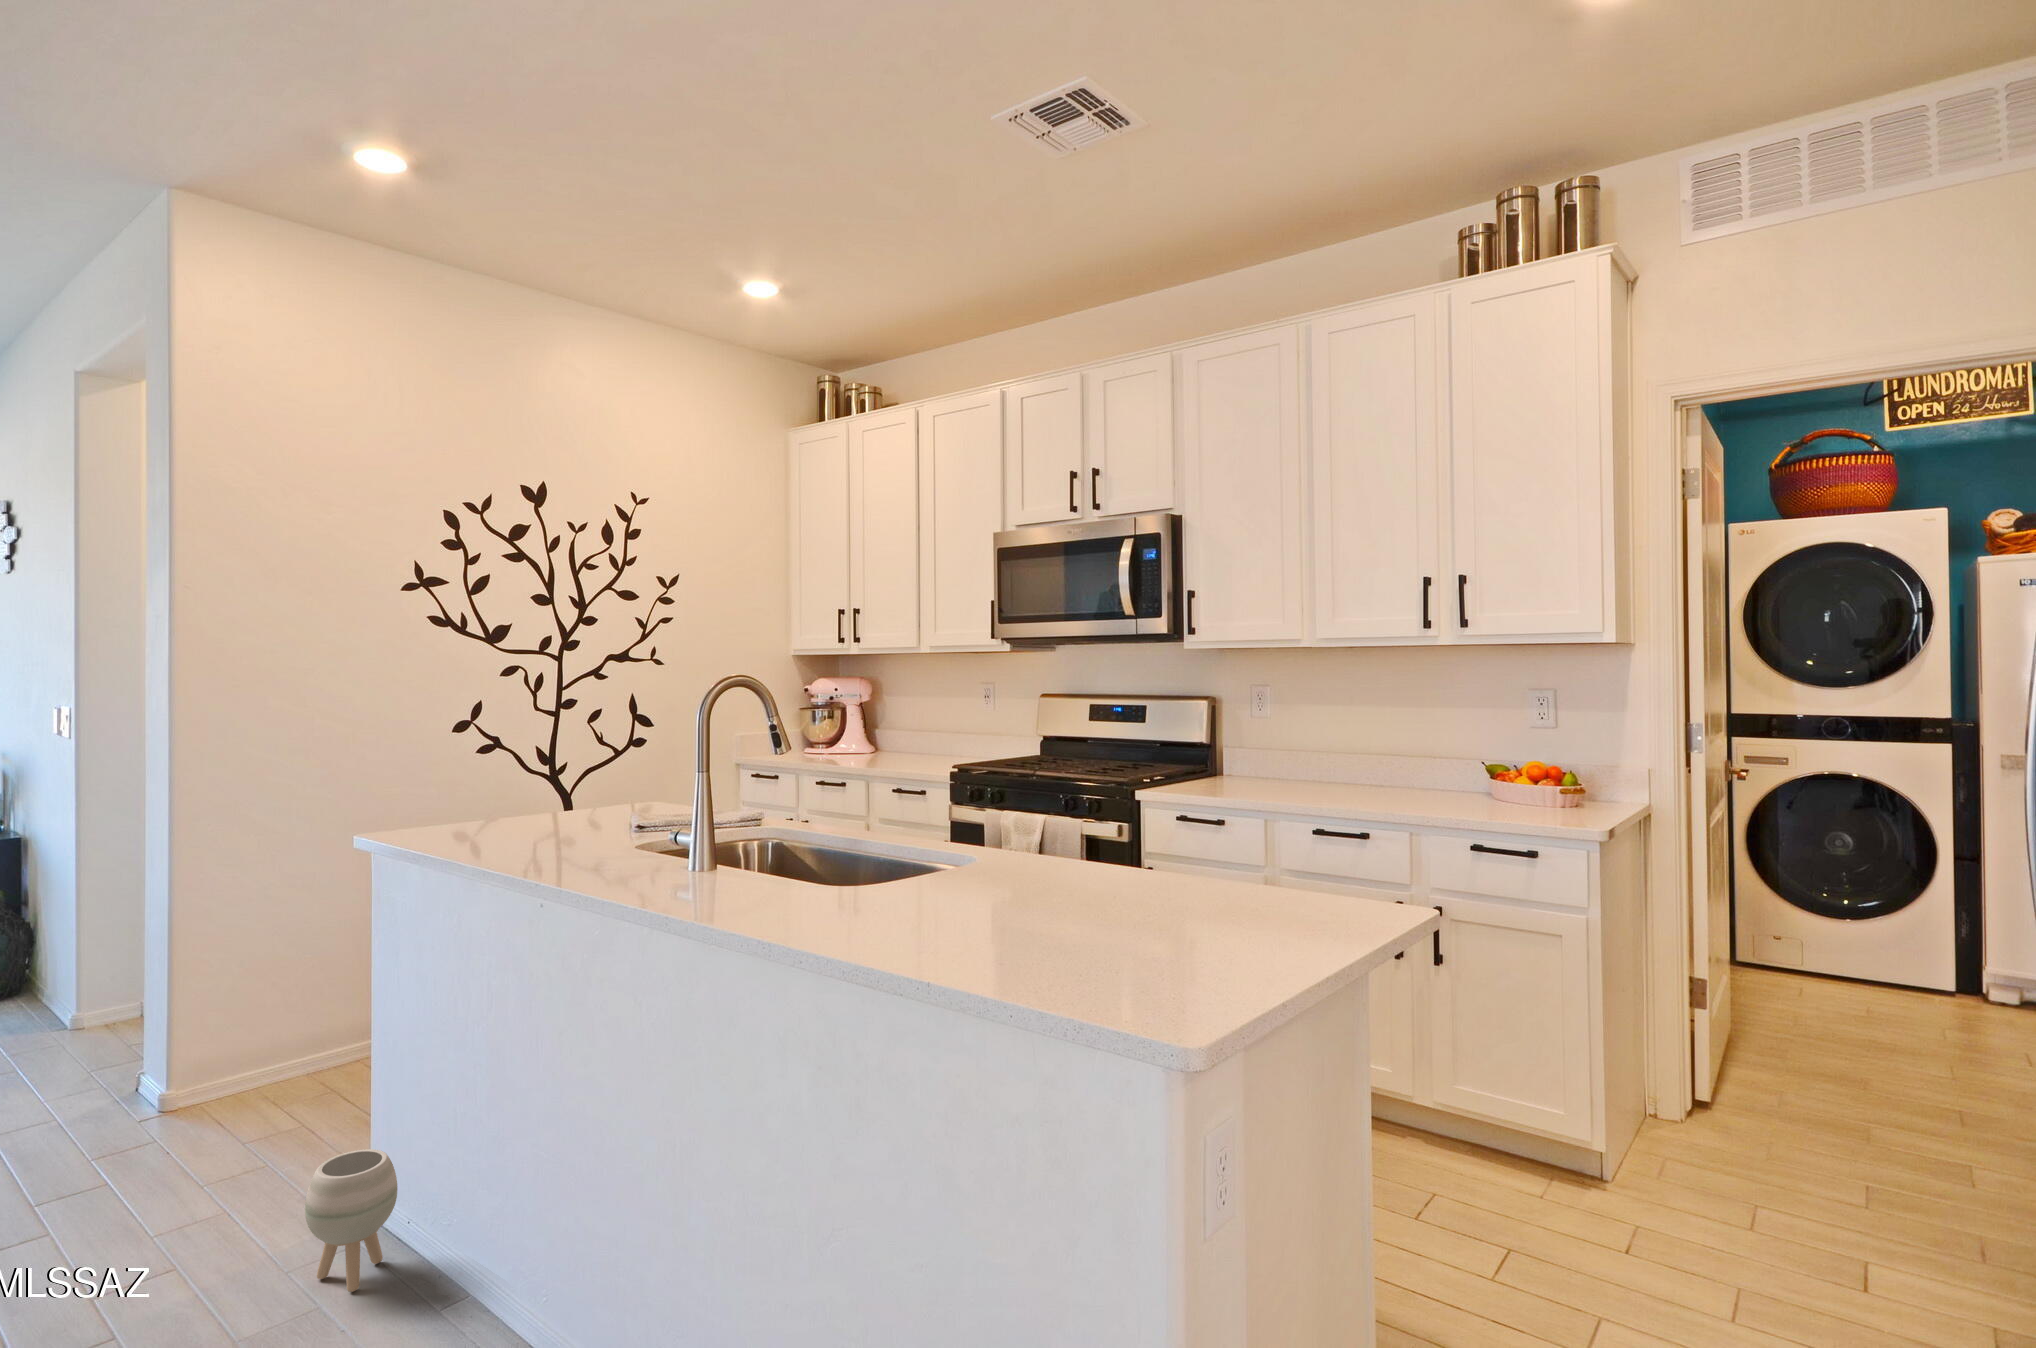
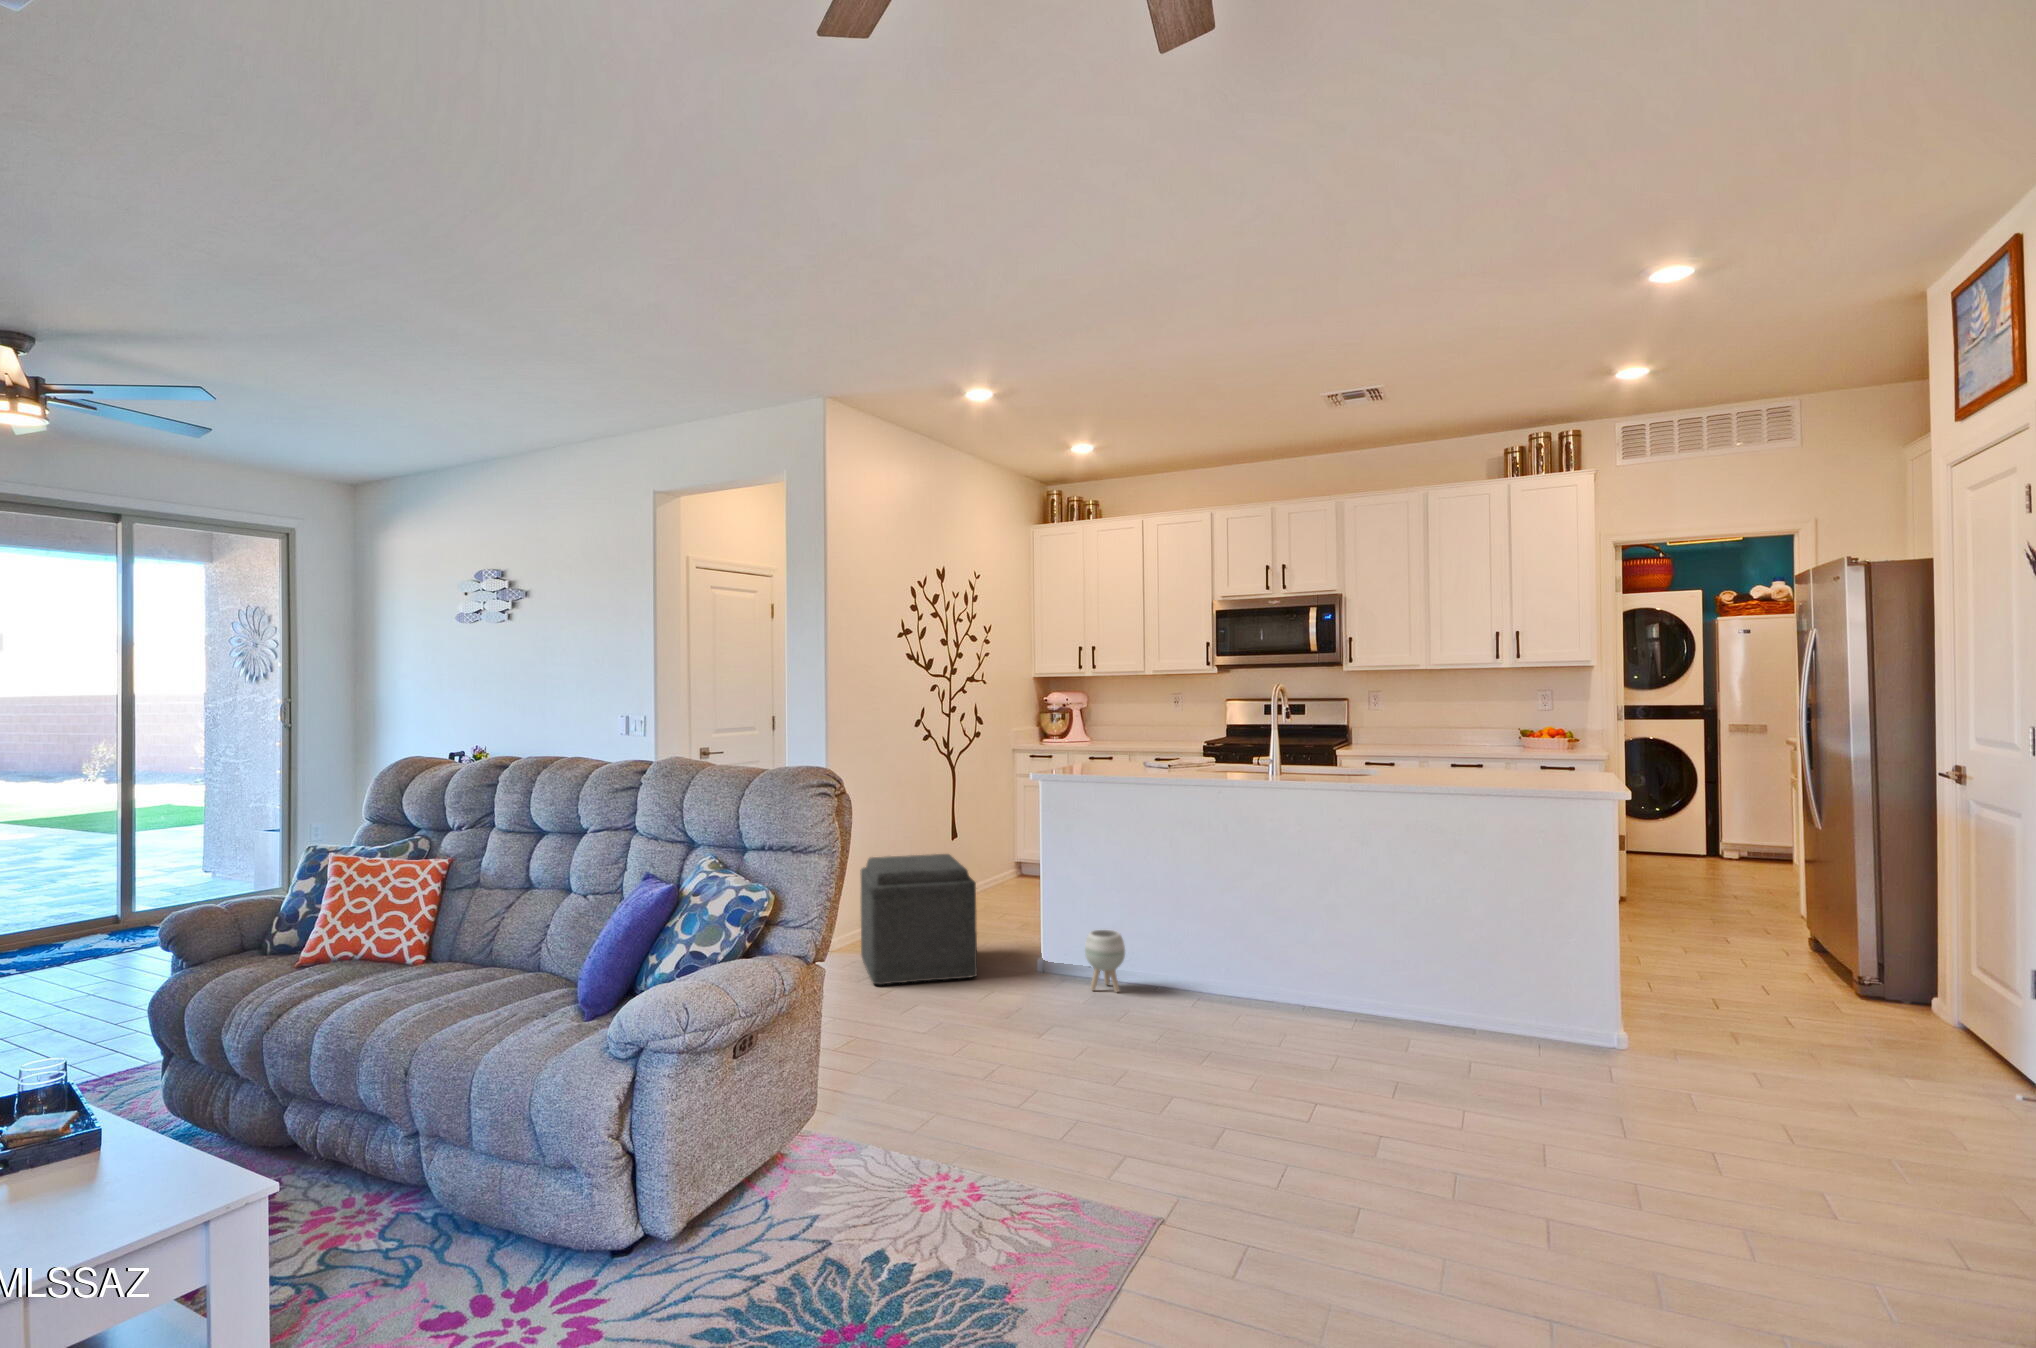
ottoman: none [16,956,323,1207] -> present [861,854,977,985]

